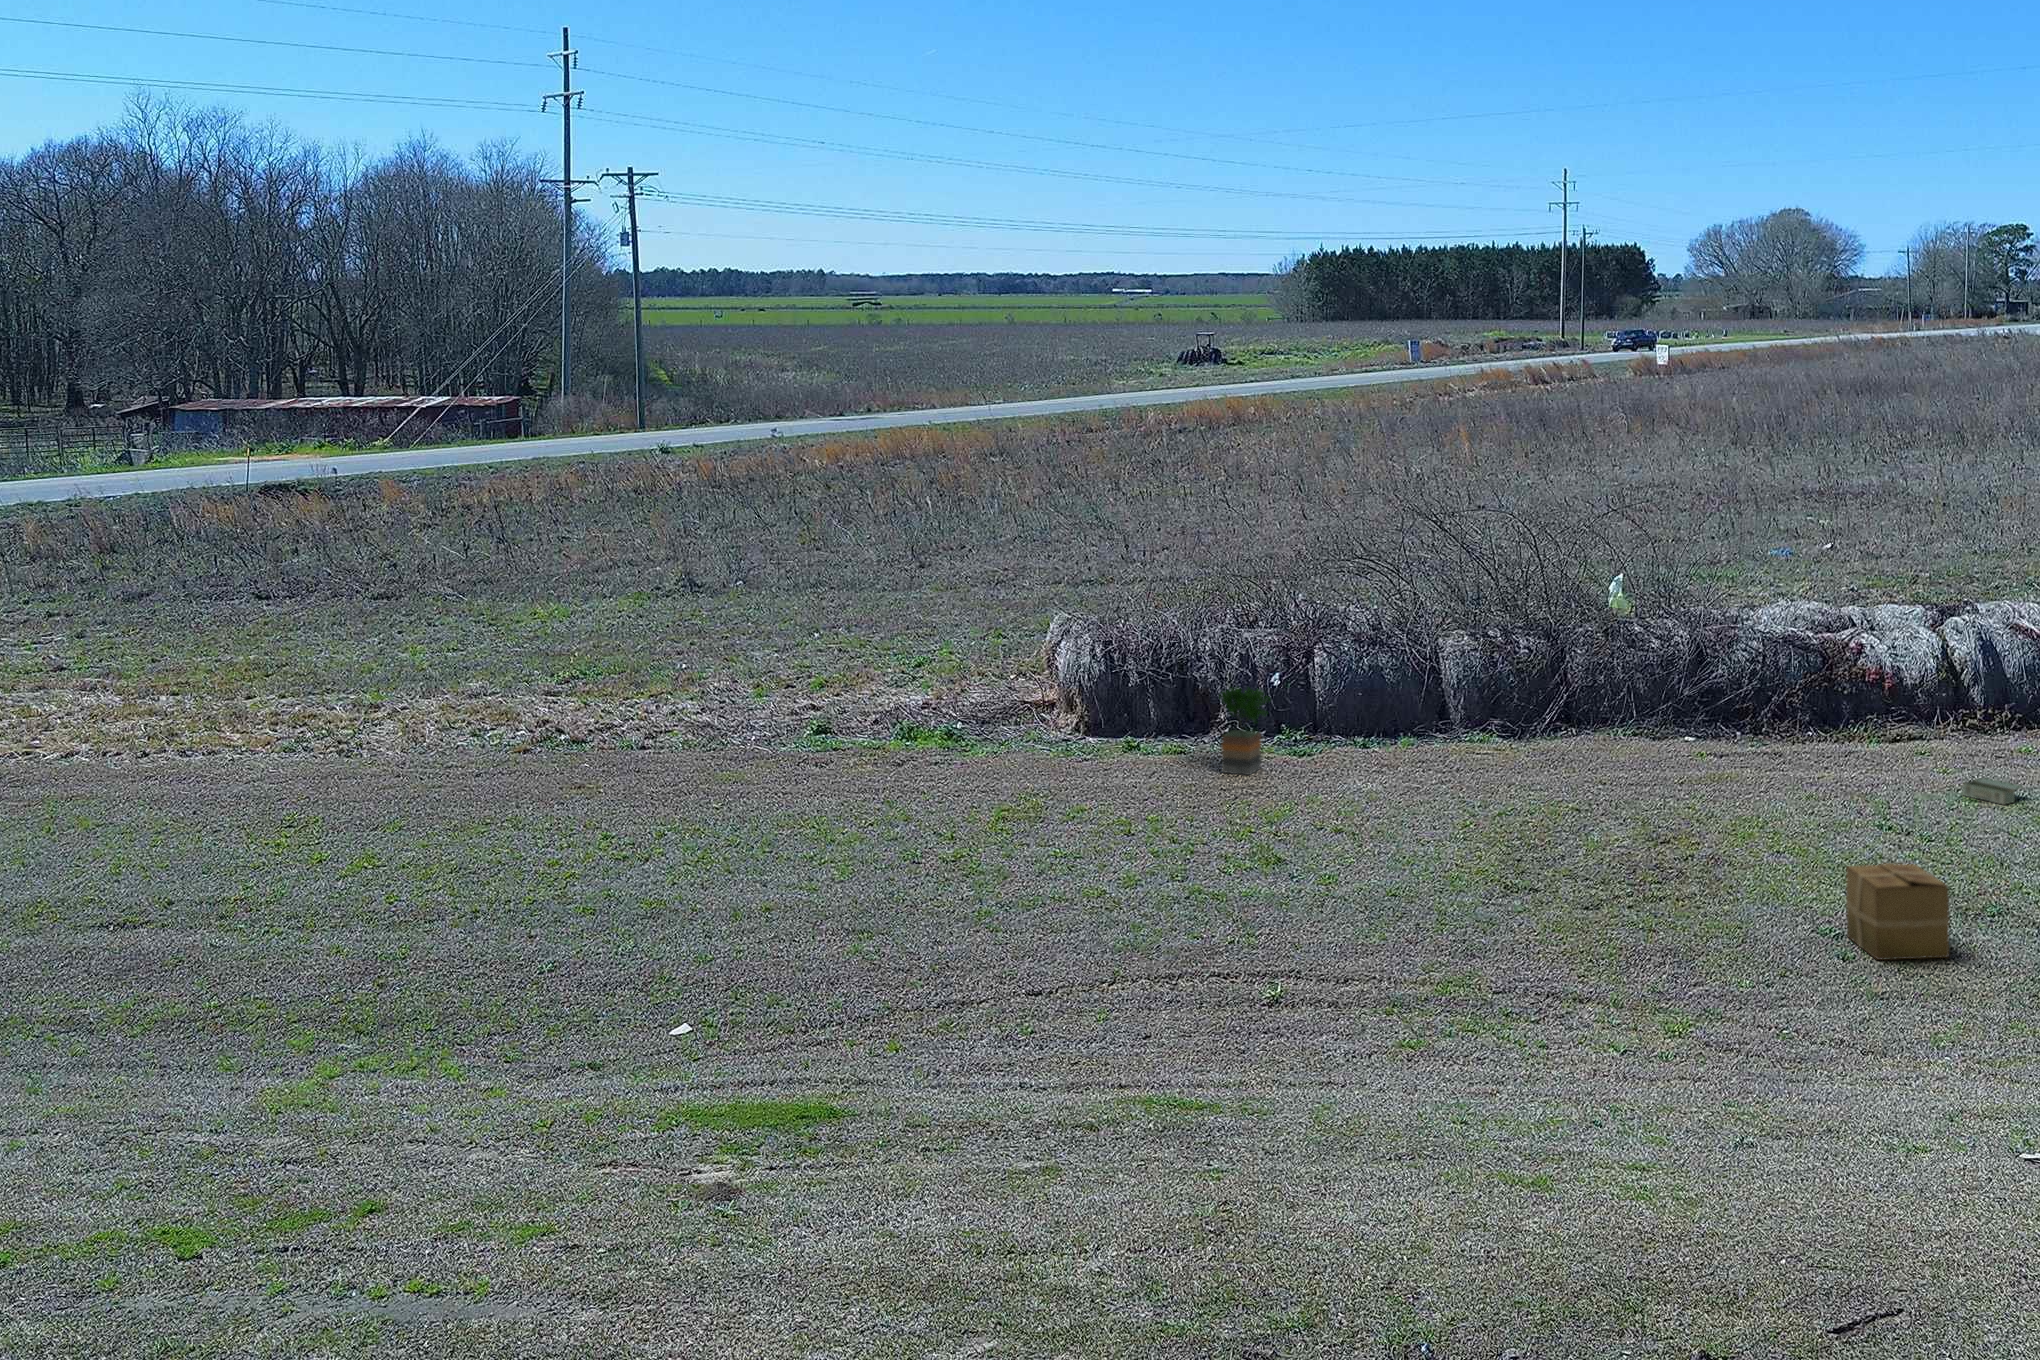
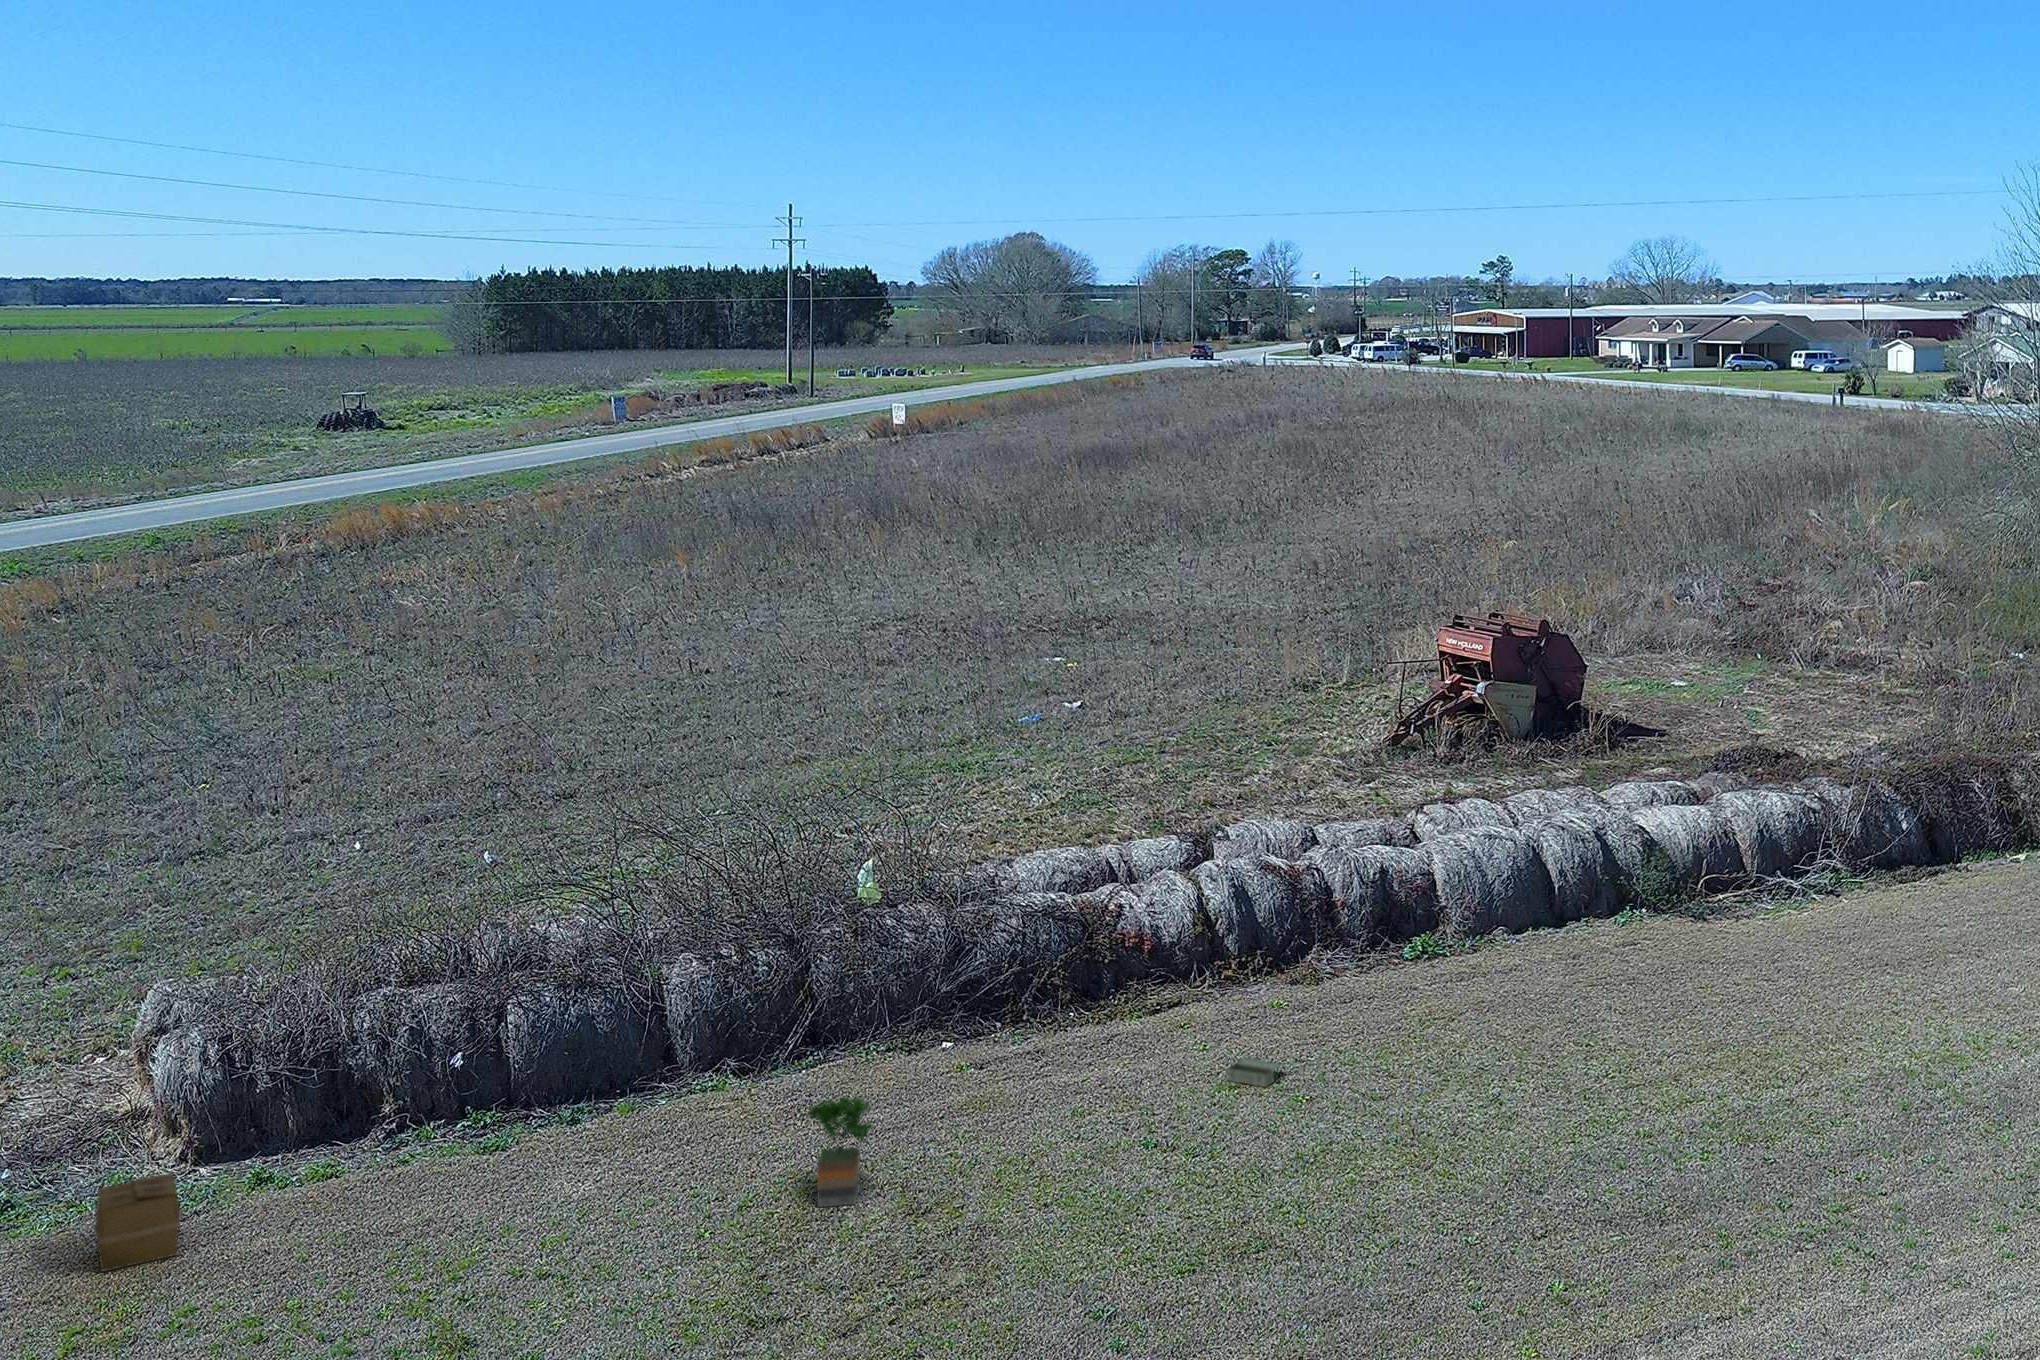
potted tree: present [1219,688,1270,775] -> present [808,1097,873,1207]
cardboard box: present [1846,863,1949,960] -> present [94,1173,182,1272]

